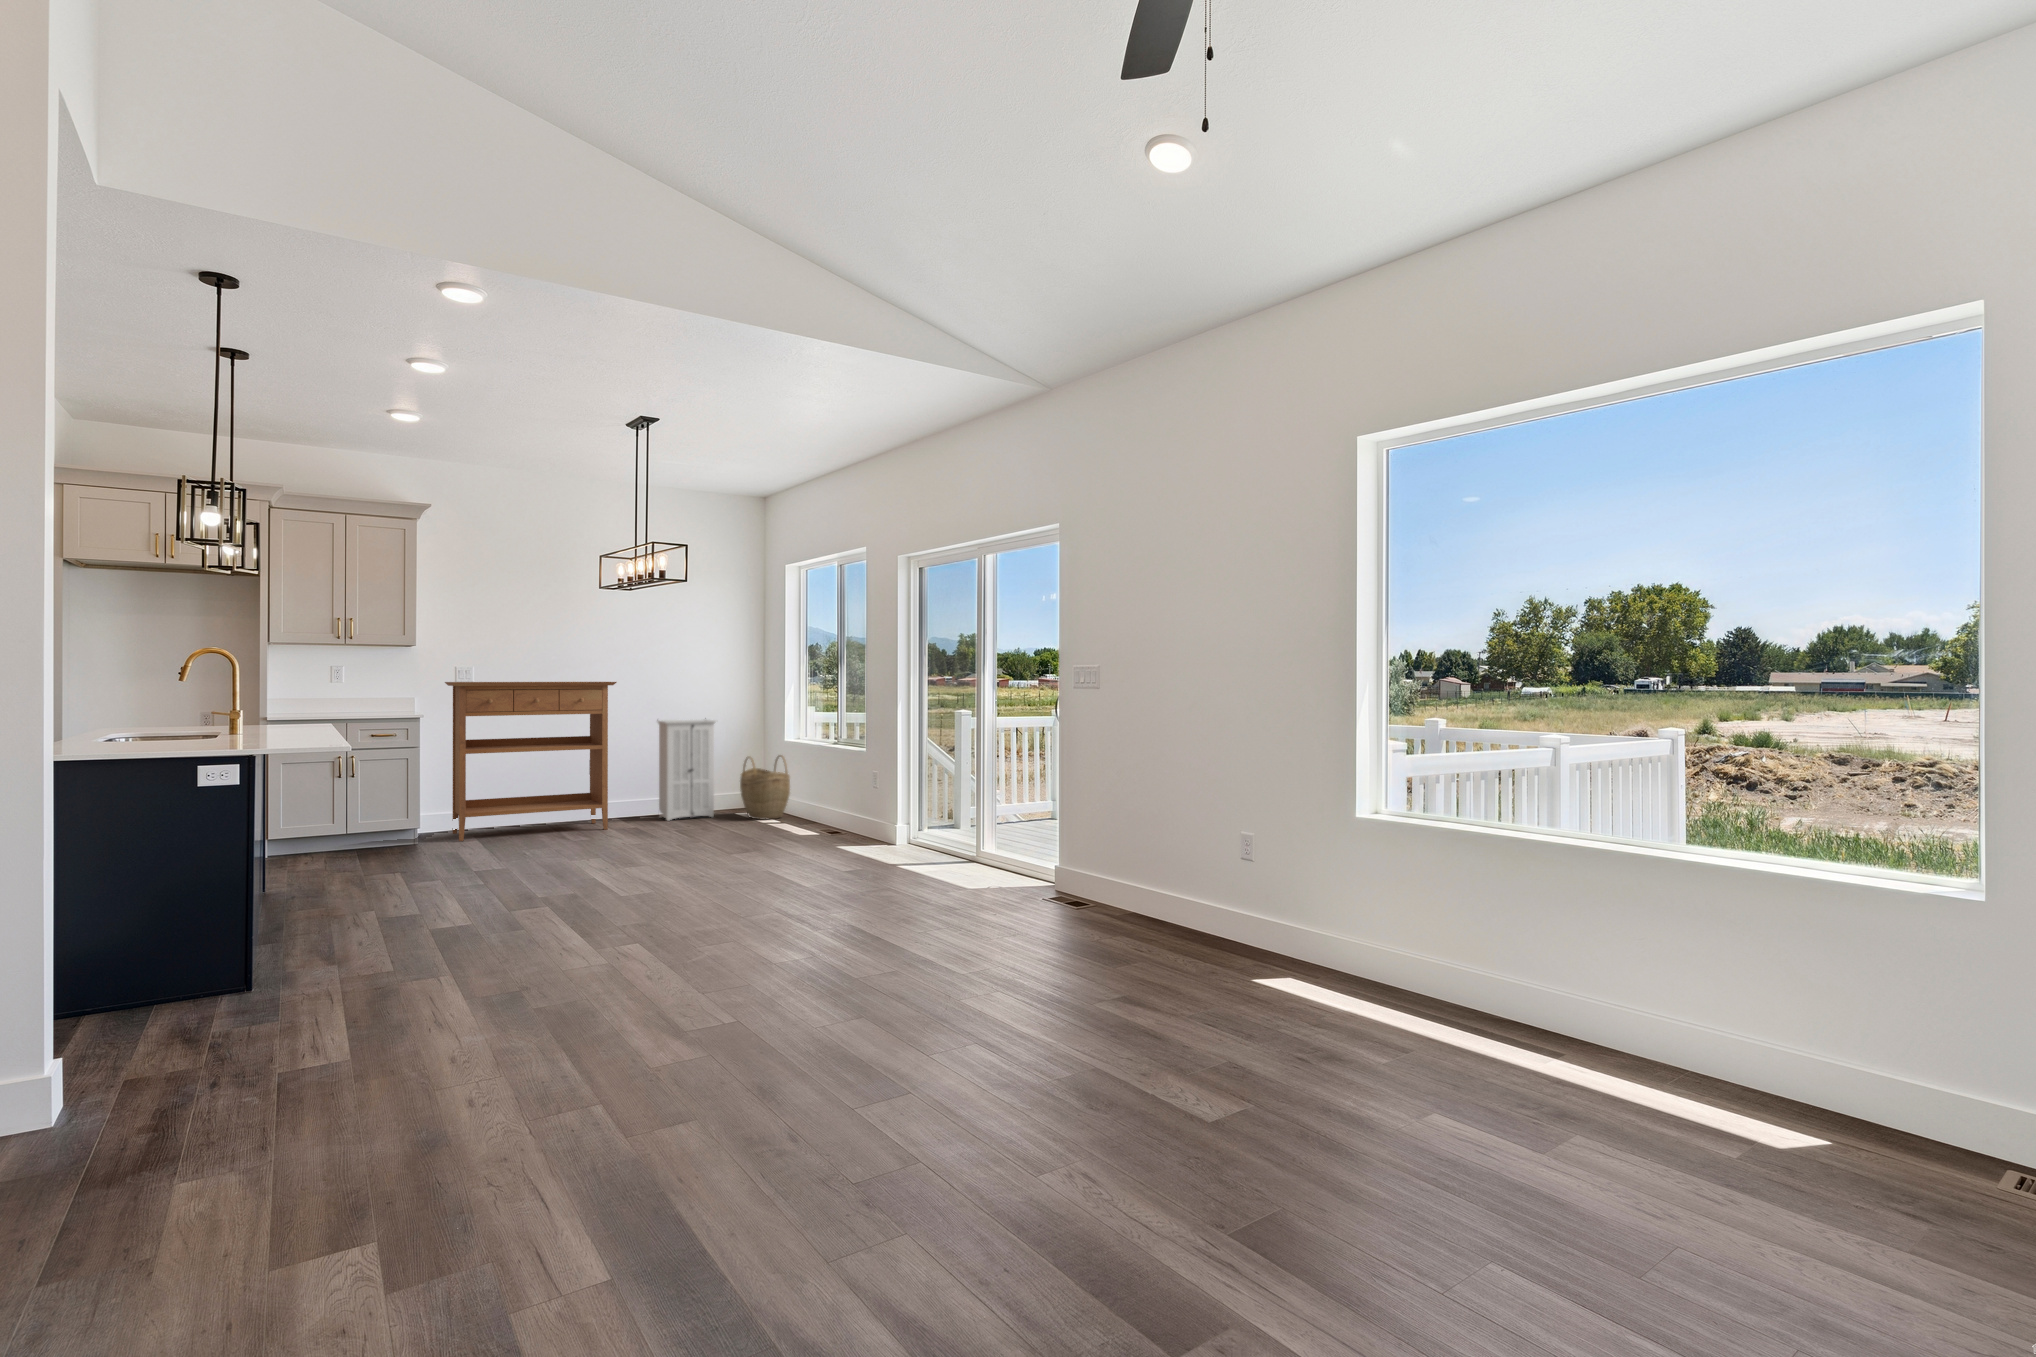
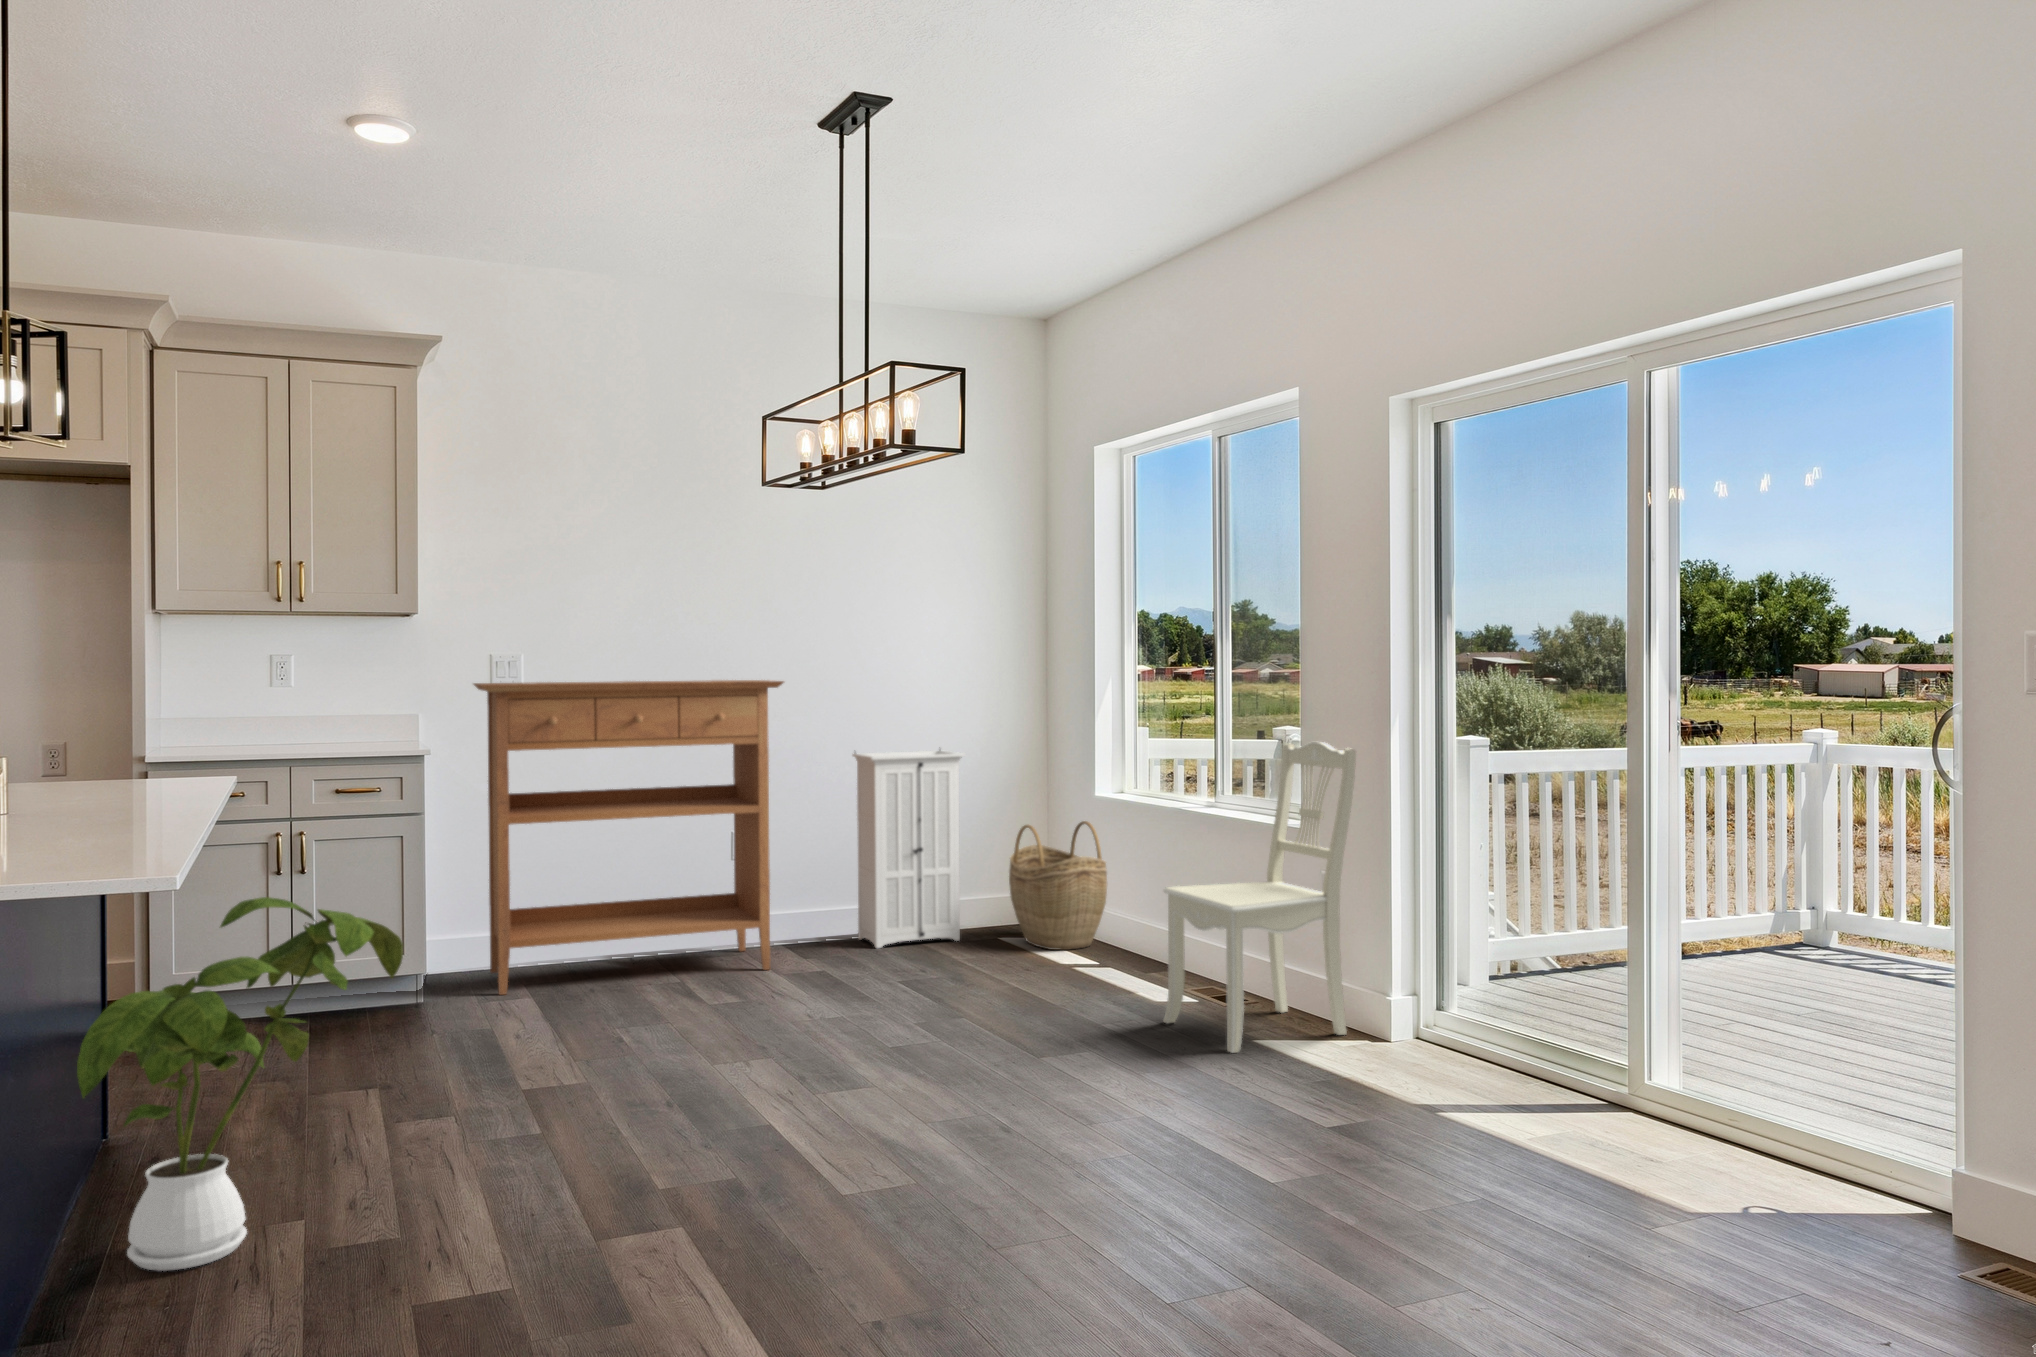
dining chair: none [798,711,885,850] -> present [1163,742,1356,1053]
house plant: none [286,766,429,917] -> present [77,897,403,1271]

